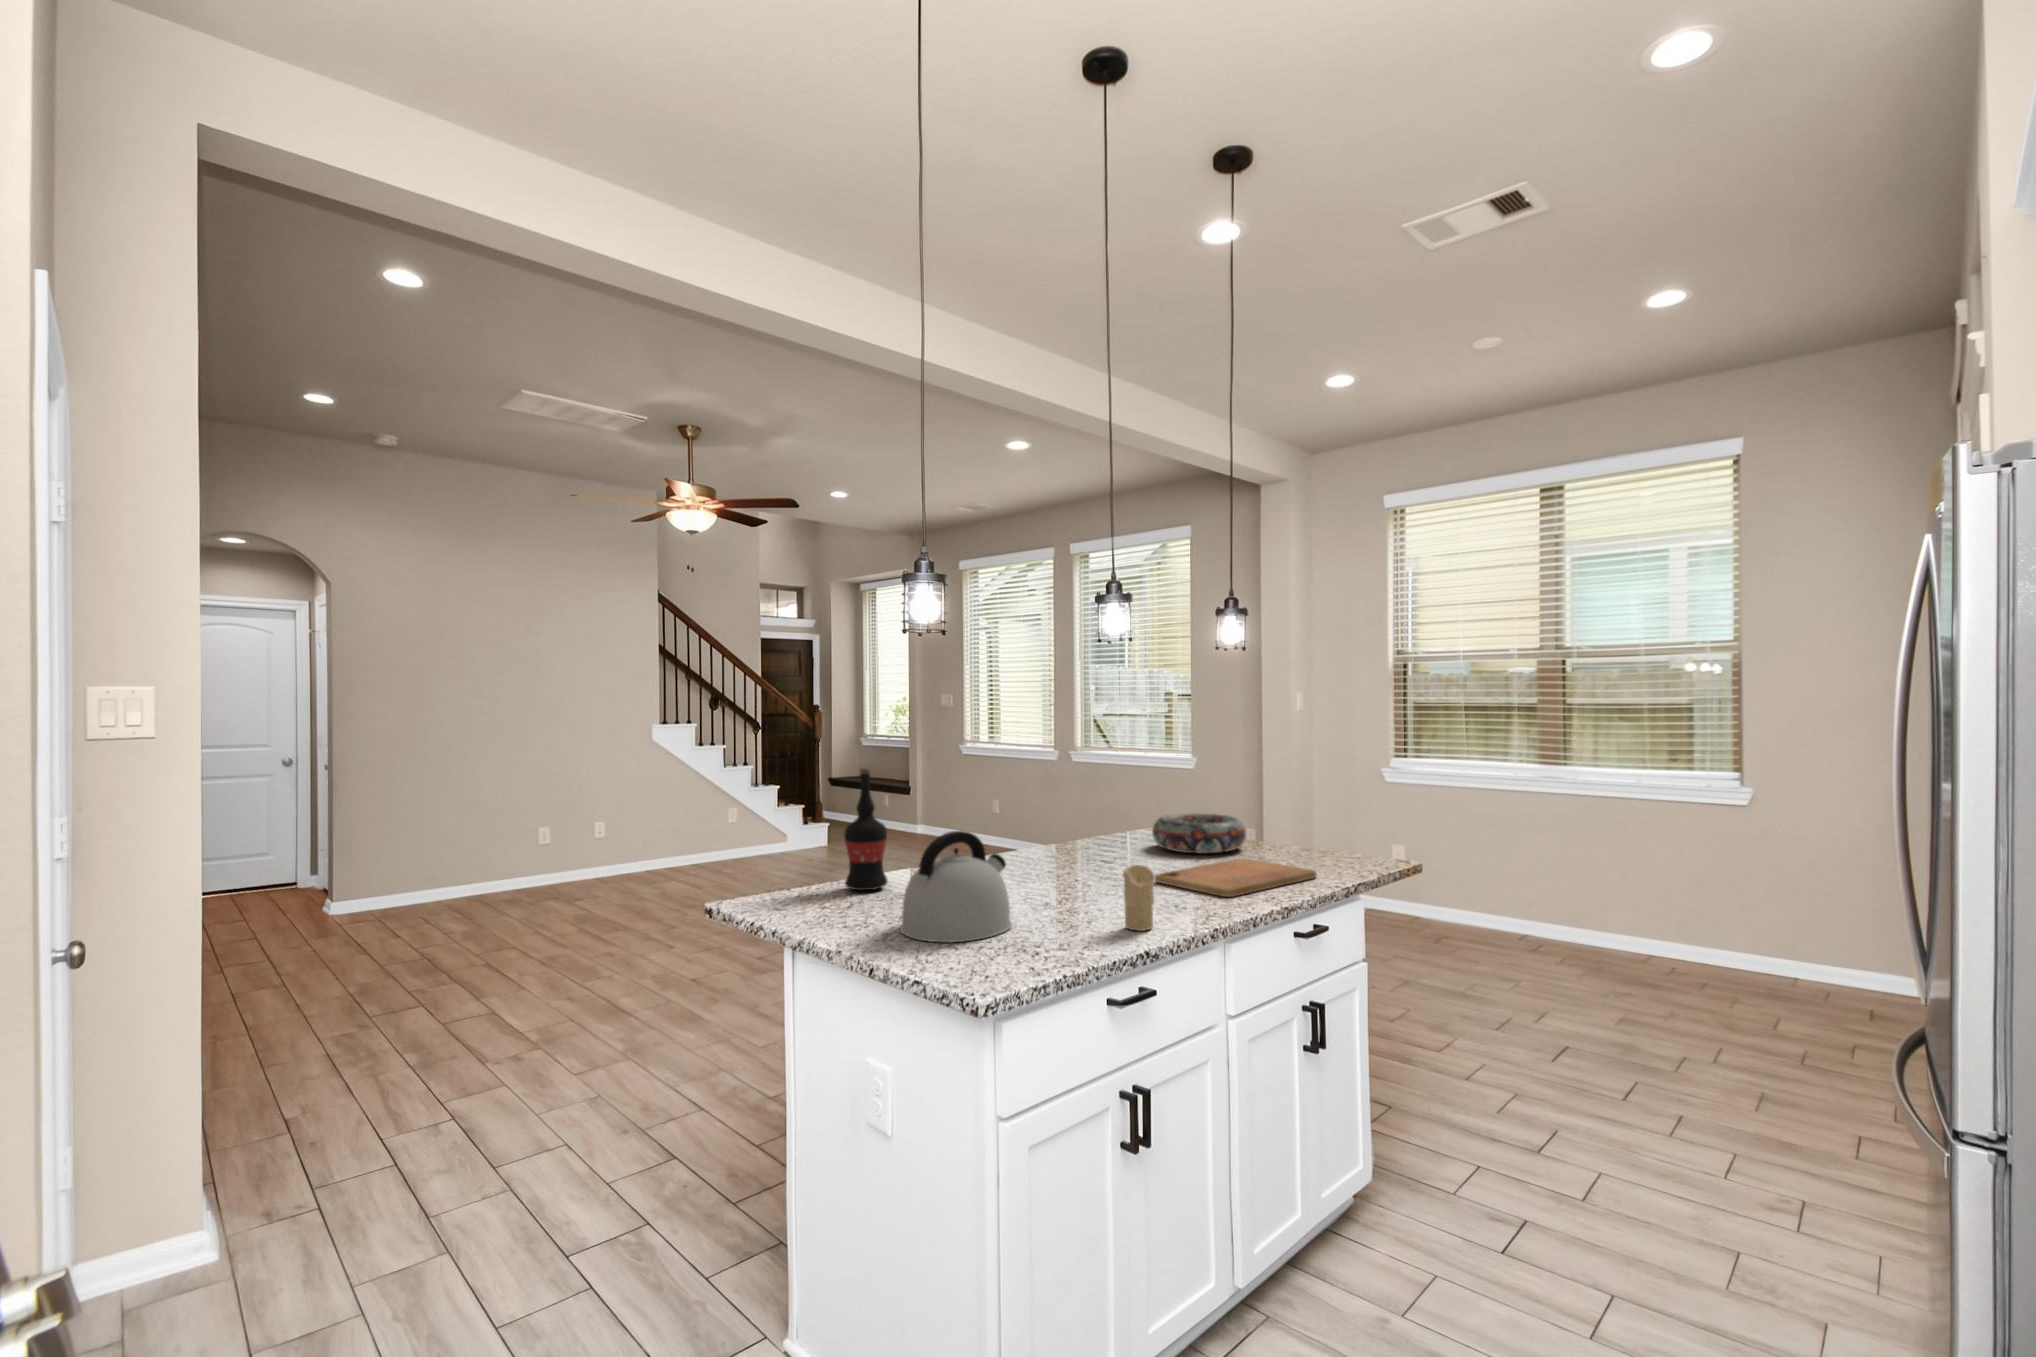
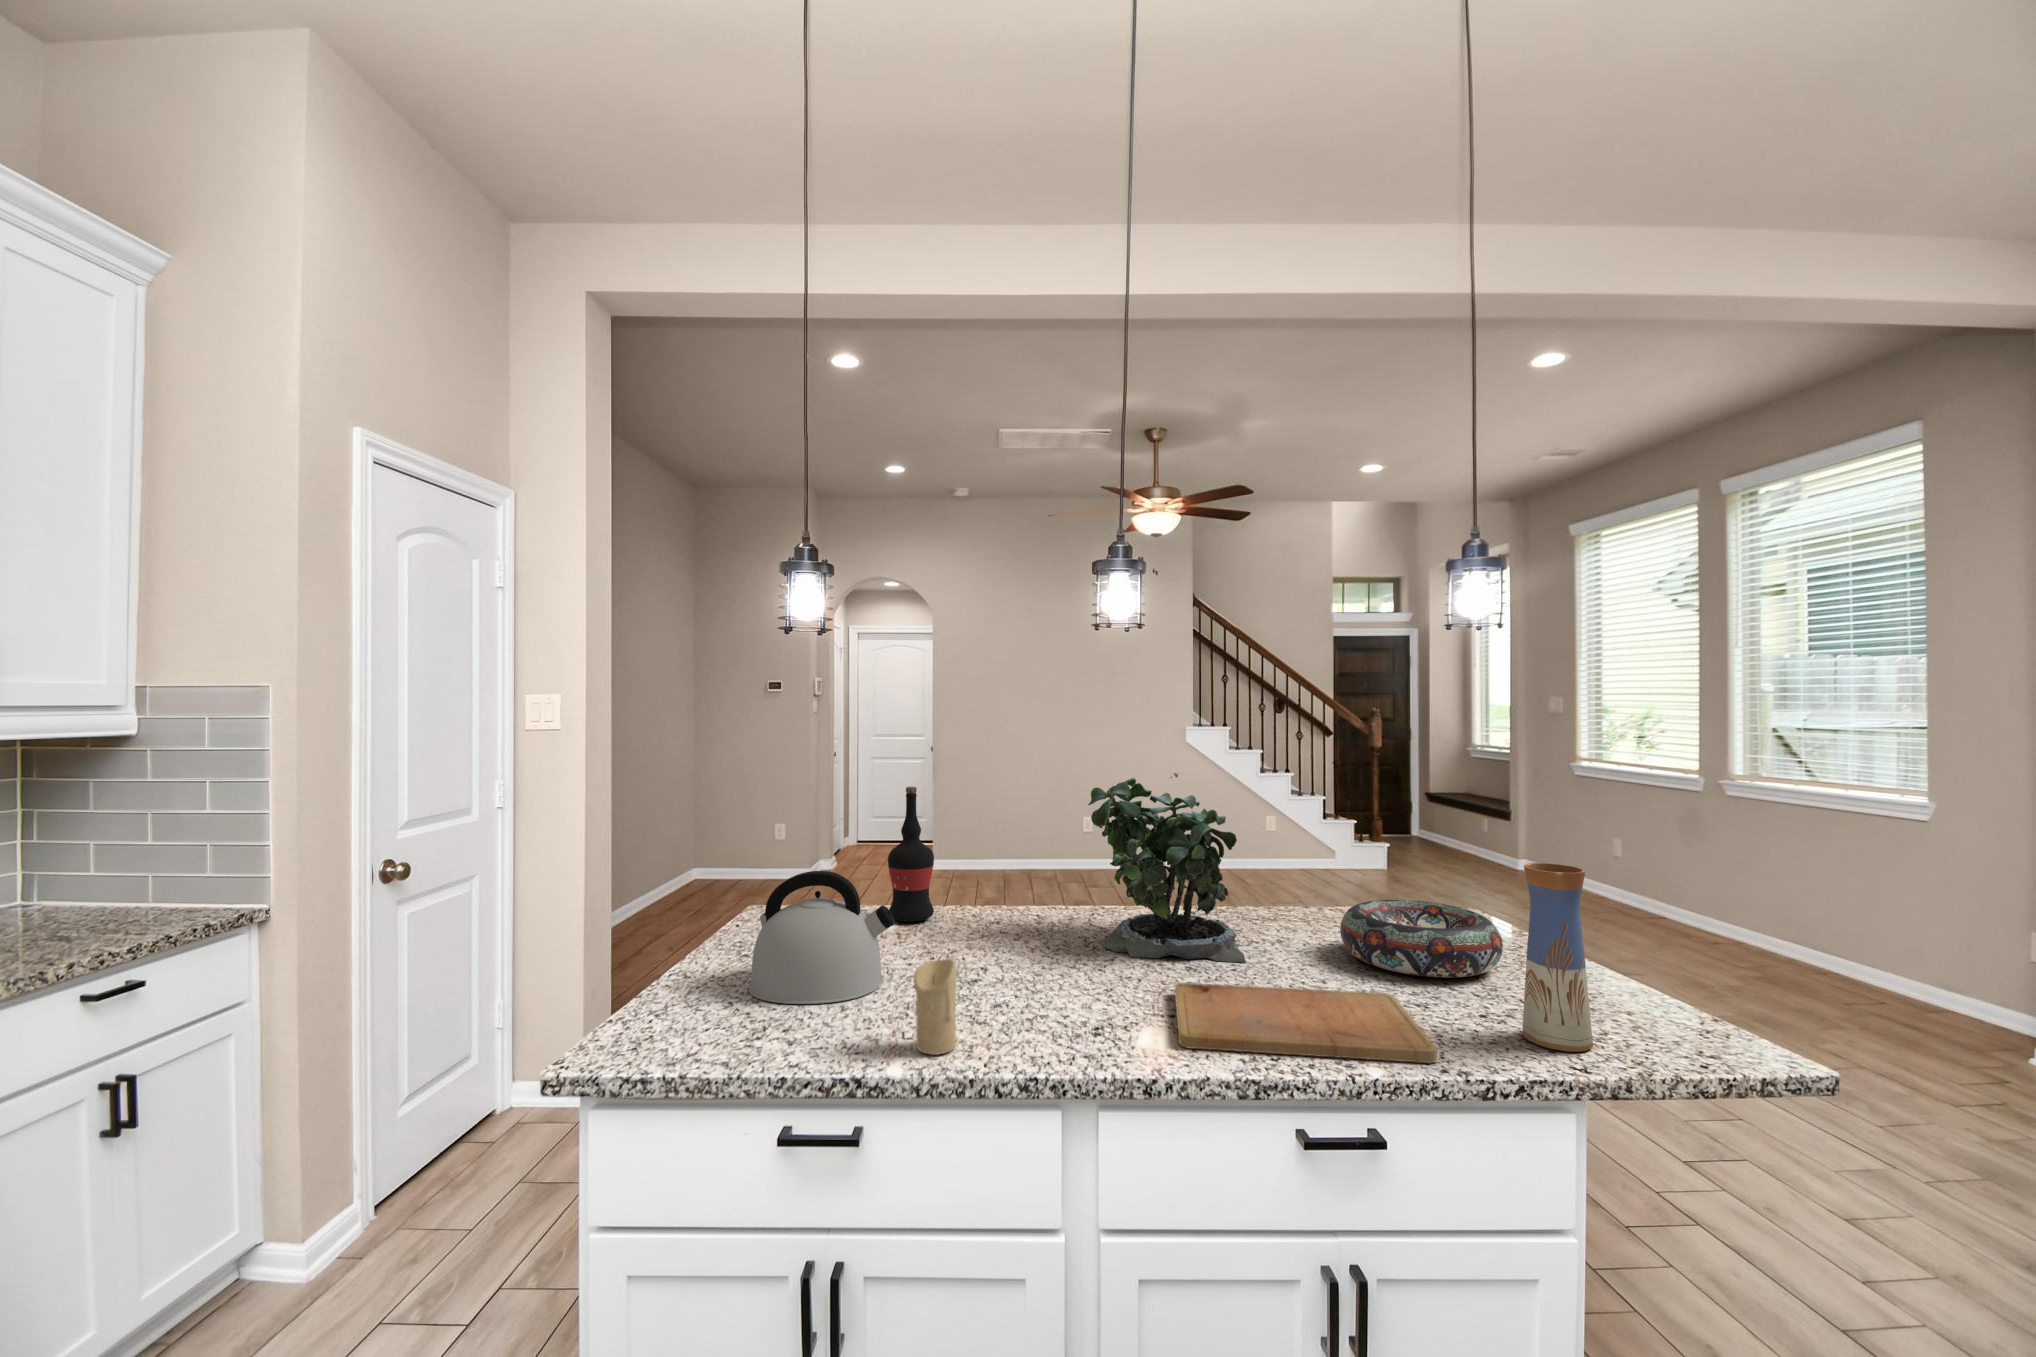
potted plant: none [1006,739,1136,875] -> present [1088,773,1246,963]
vase: none [1308,770,1341,864] -> present [1522,863,1593,1052]

